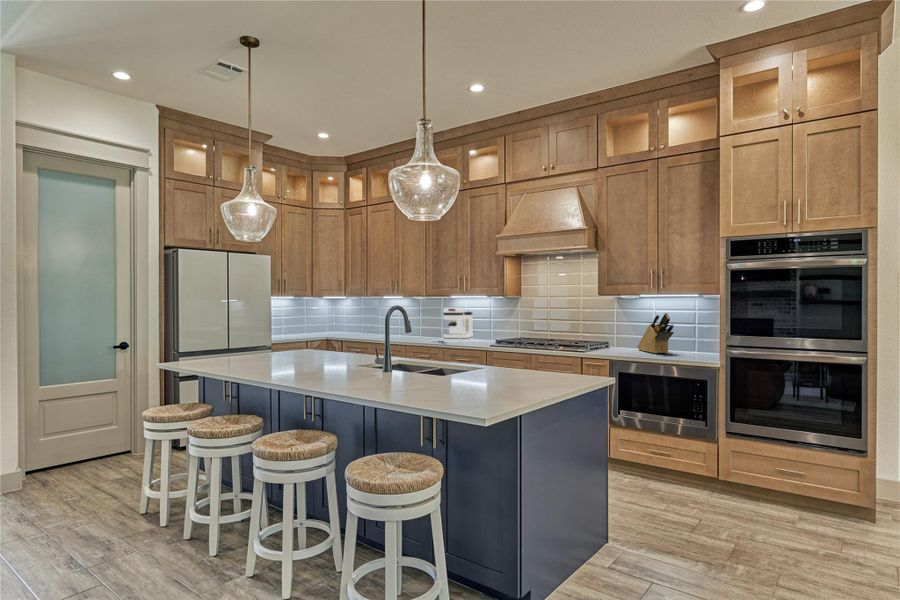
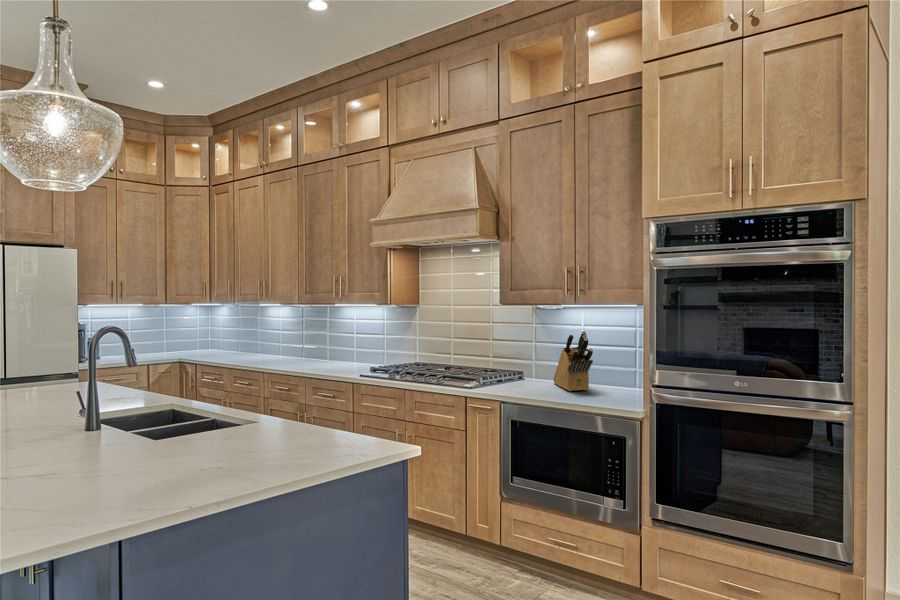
coffee maker: present [443,308,473,342] -> none [309,320,355,369]

